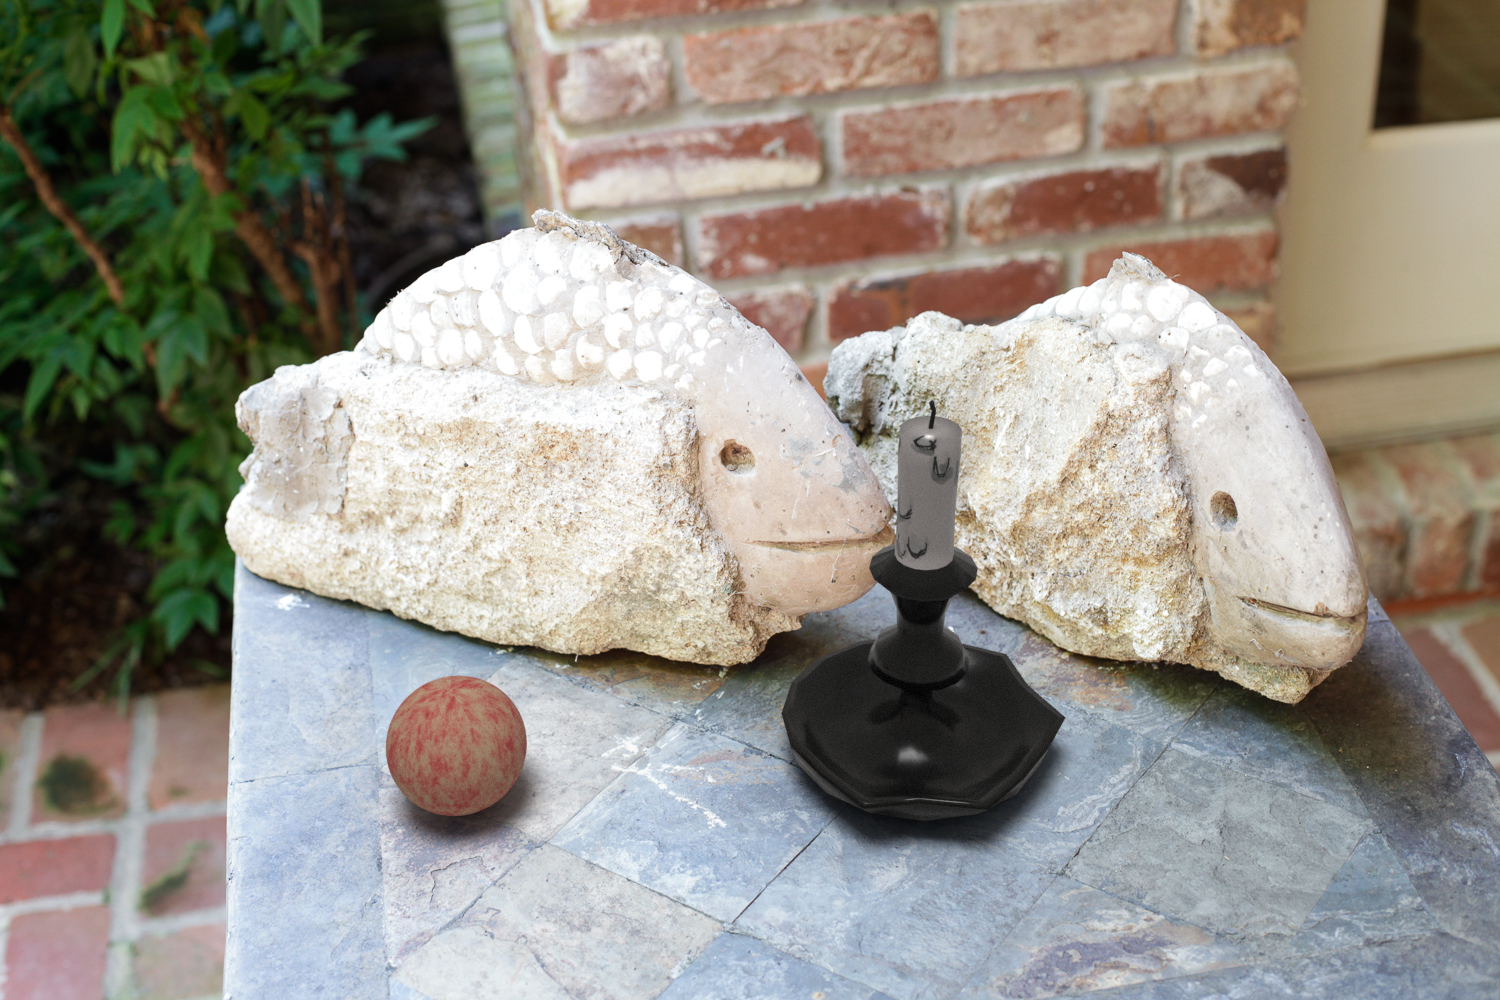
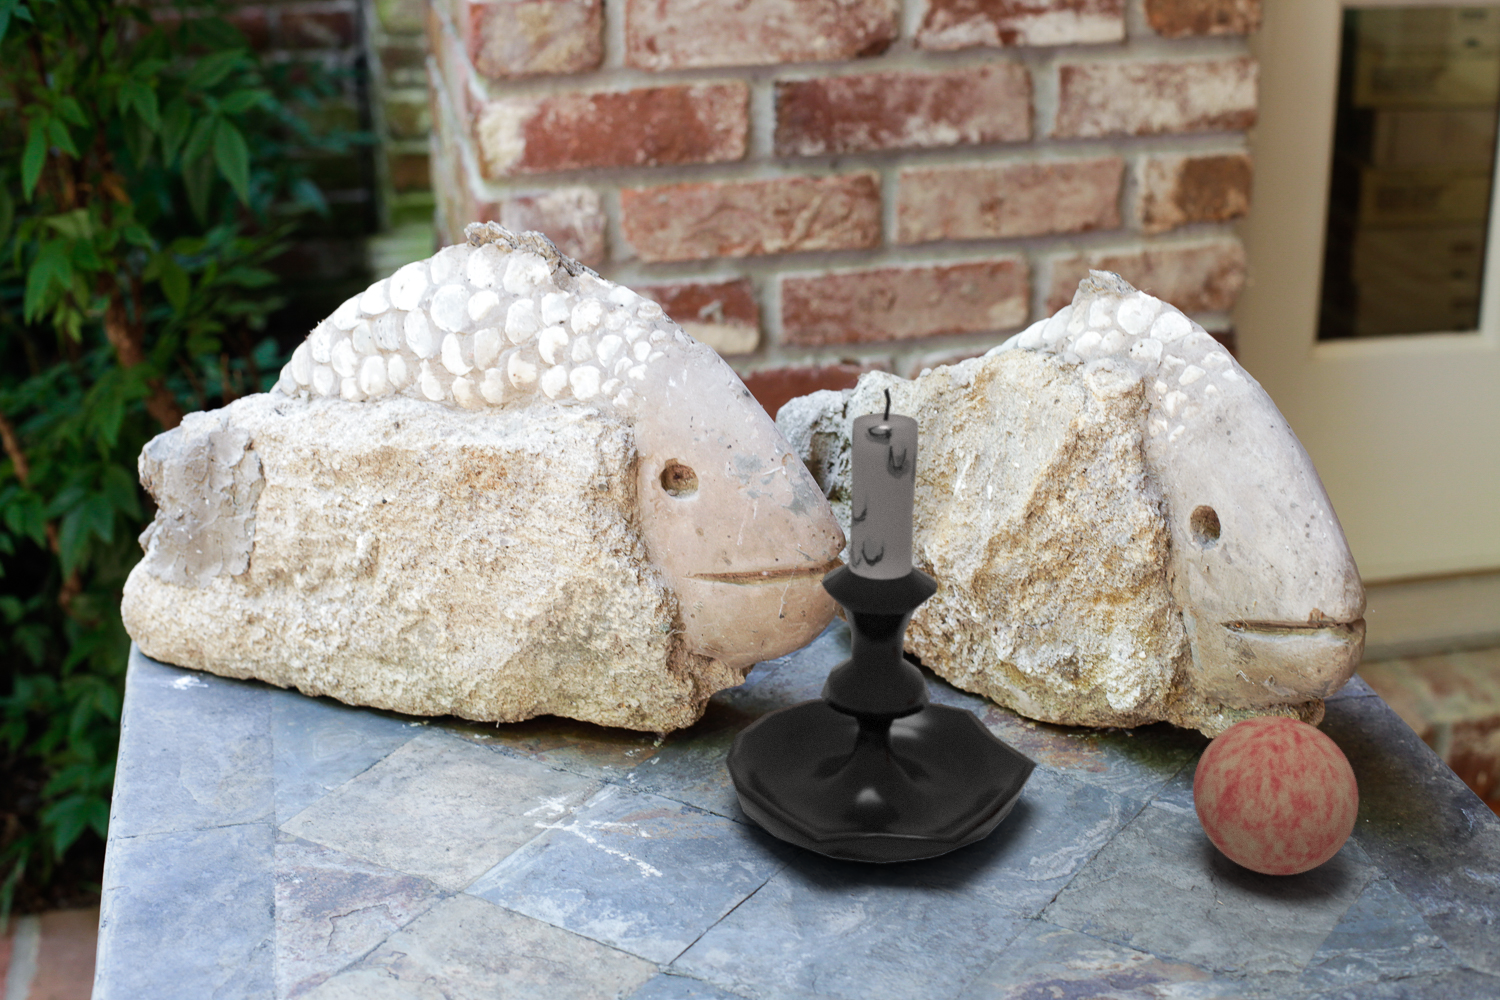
decorative ball: present [386,676,527,816] -> present [1193,716,1359,875]

